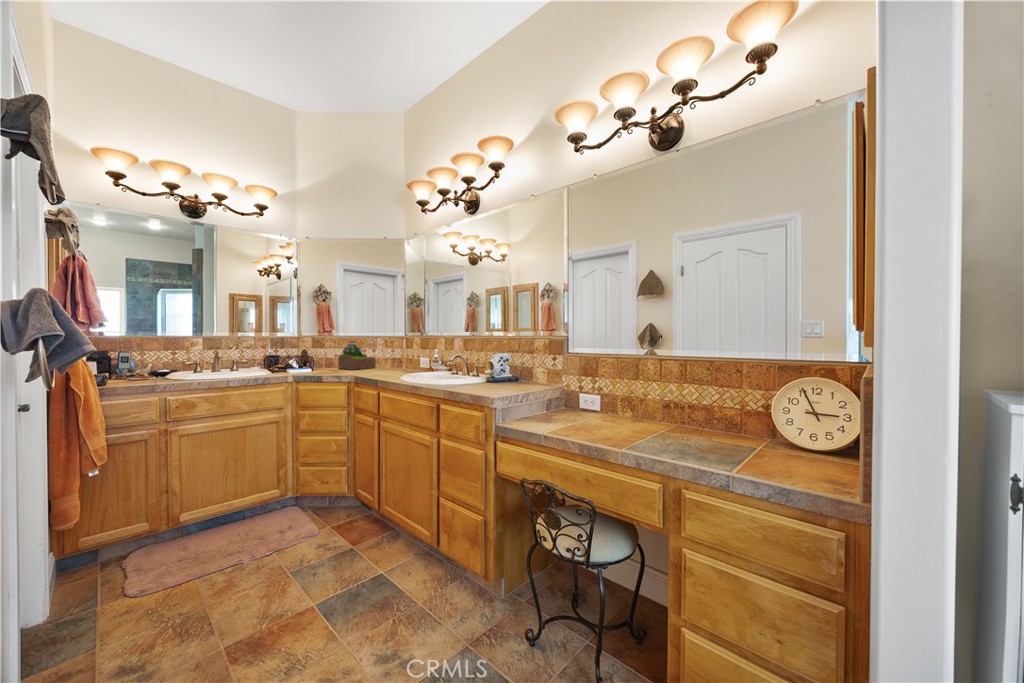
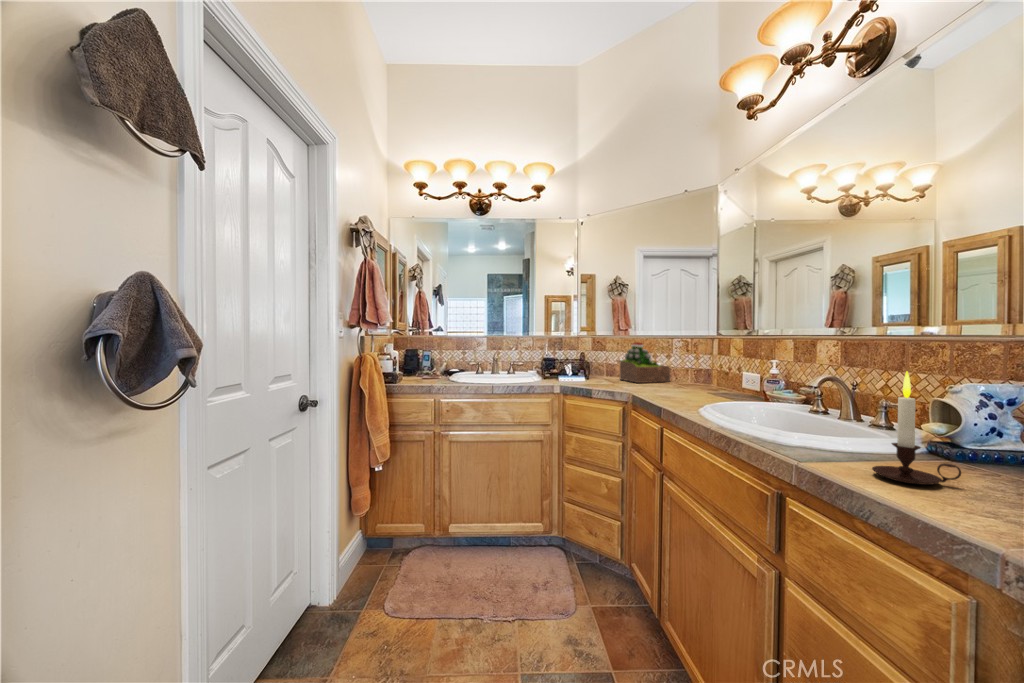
candle: none [469,351,492,391] -> present [872,372,961,485]

